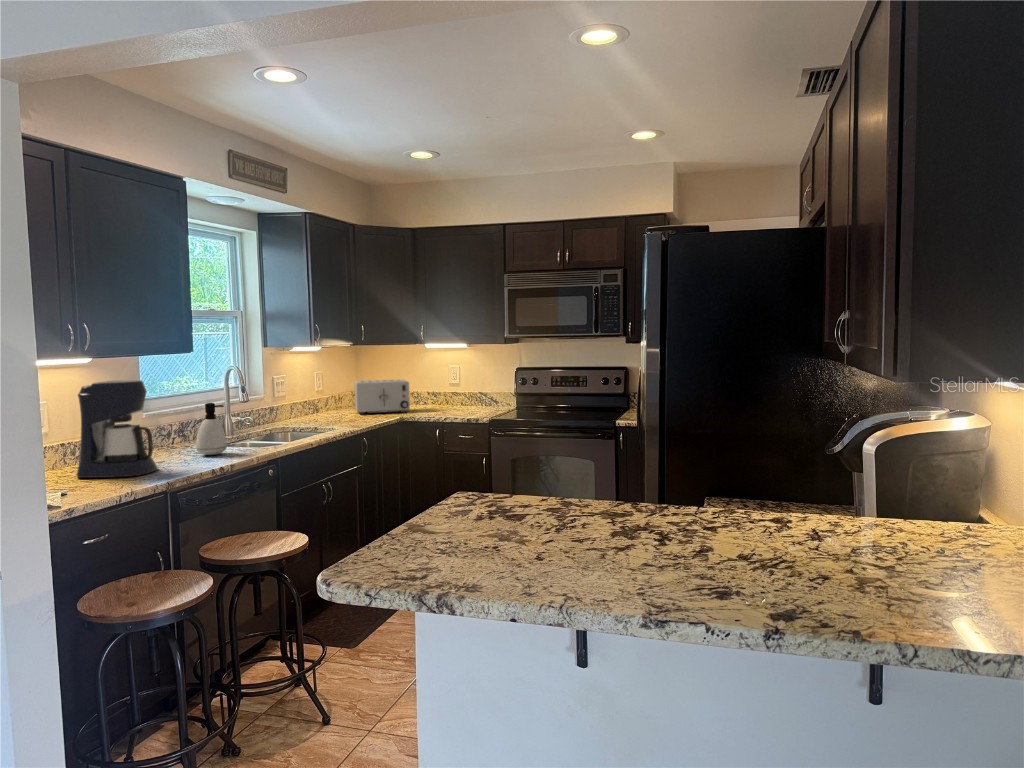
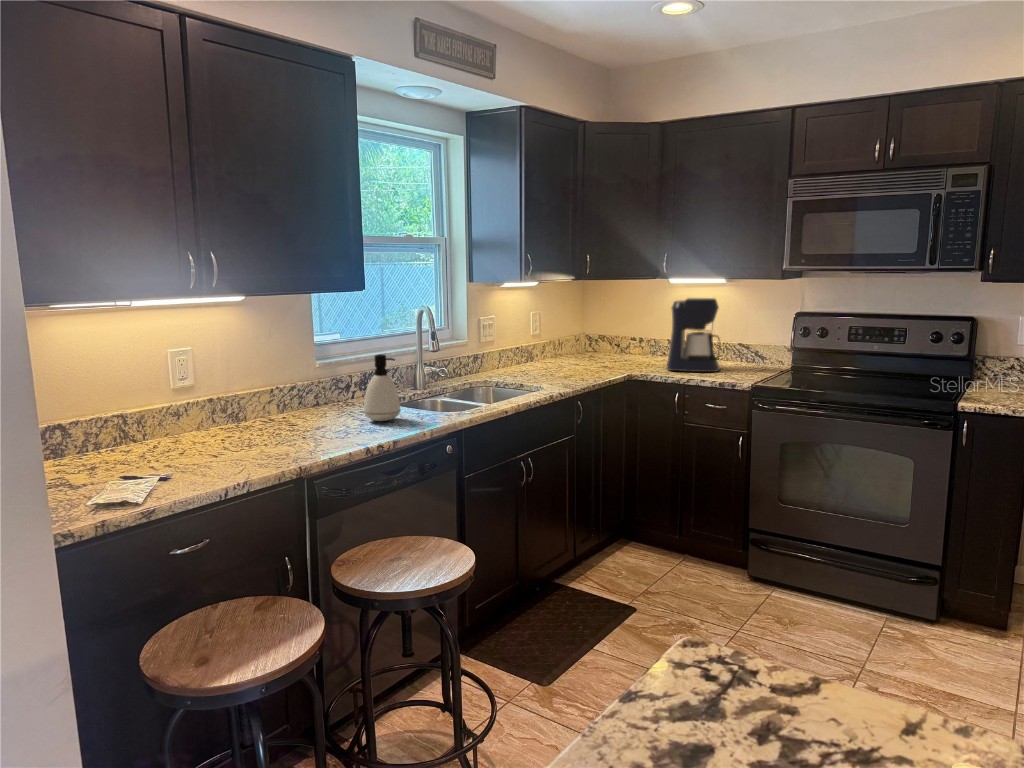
coffee maker: present [77,380,158,478] -> present [667,298,721,372]
toaster: present [355,380,410,414] -> none [578,324,646,366]

